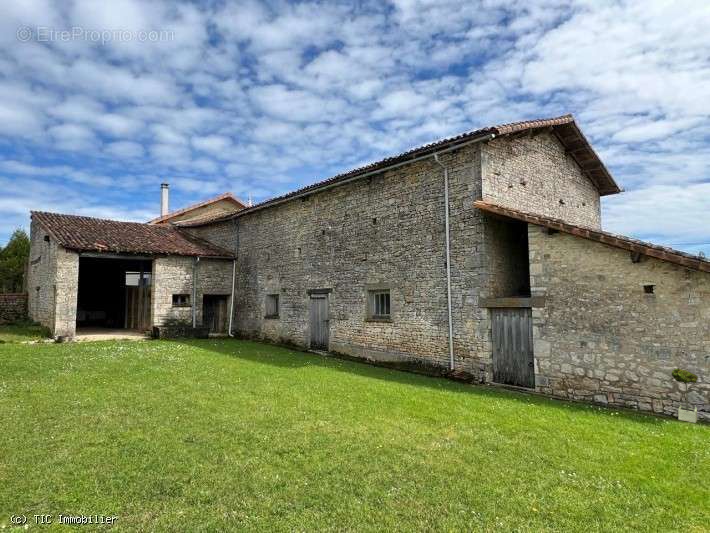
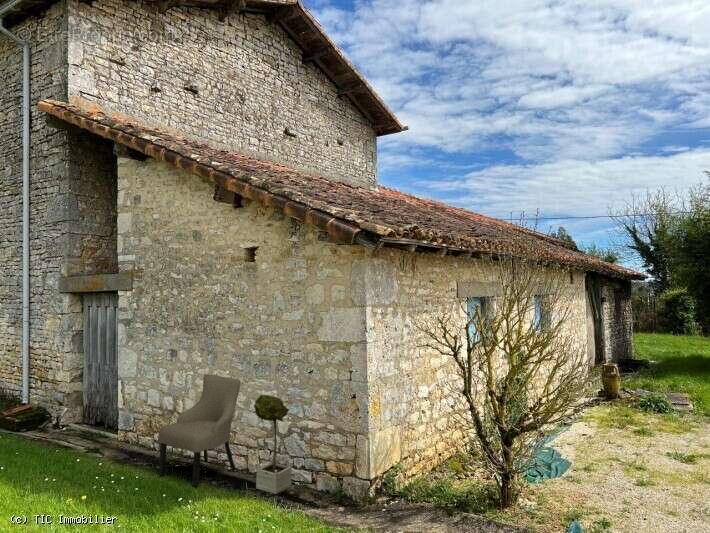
chair: none [608,356,651,417] -> present [158,374,241,487]

